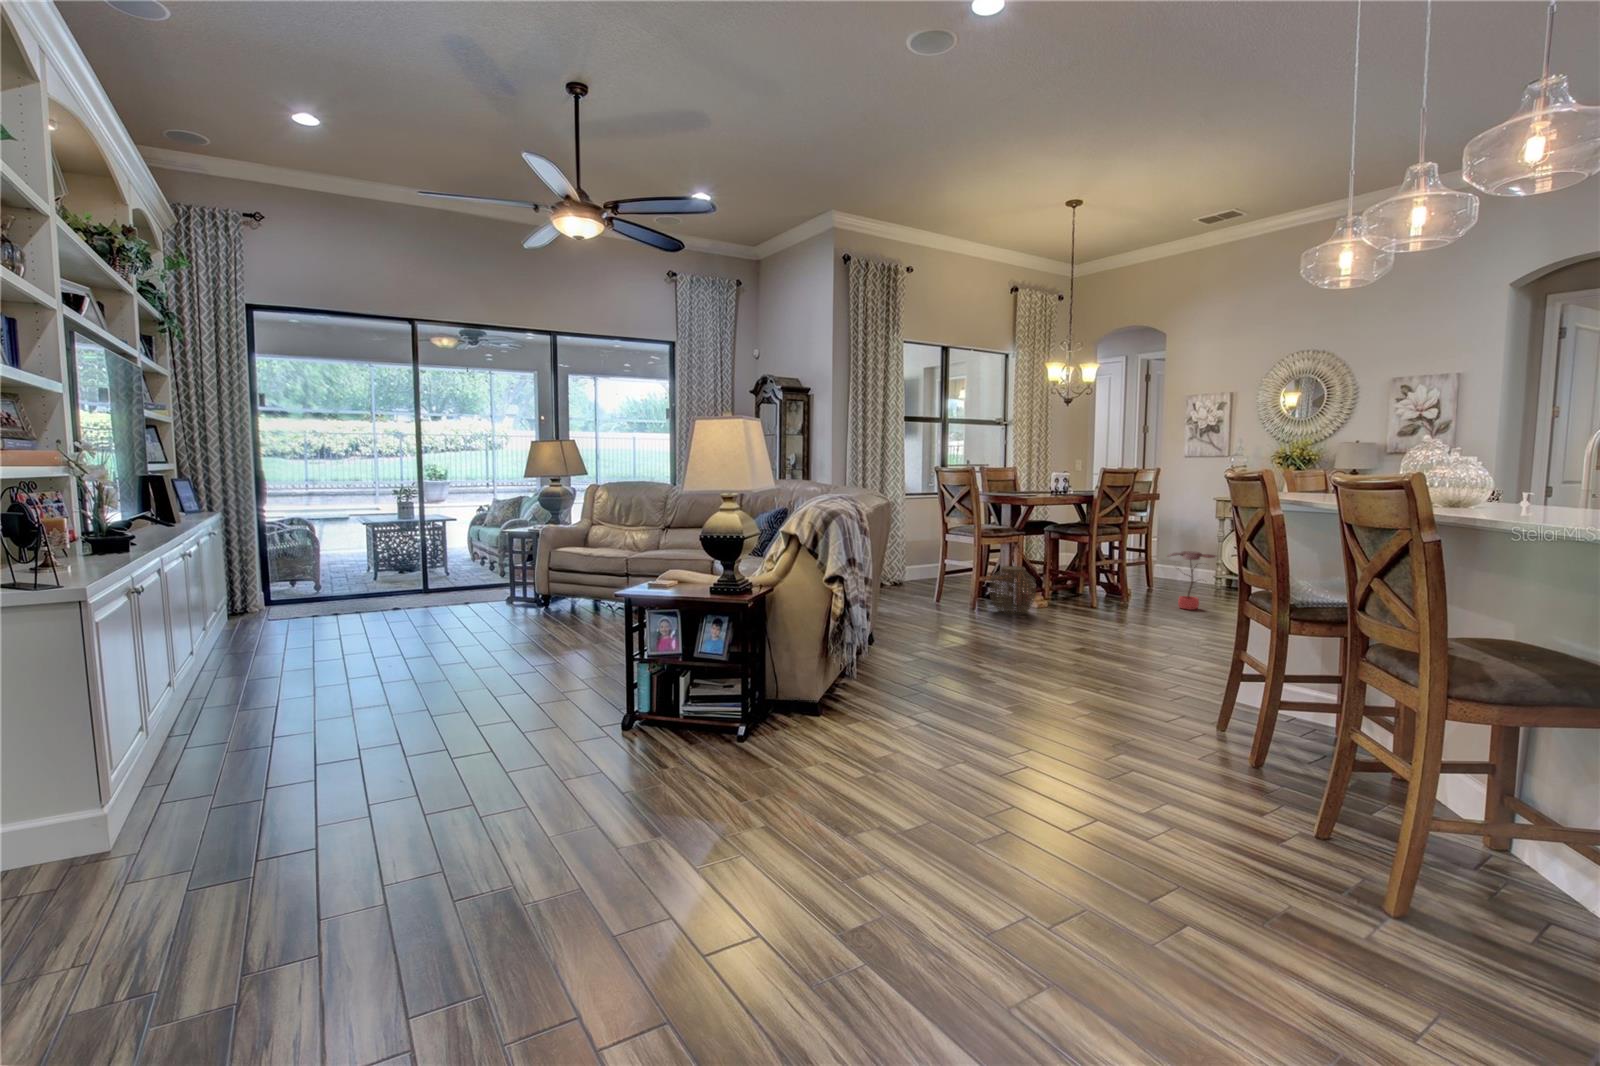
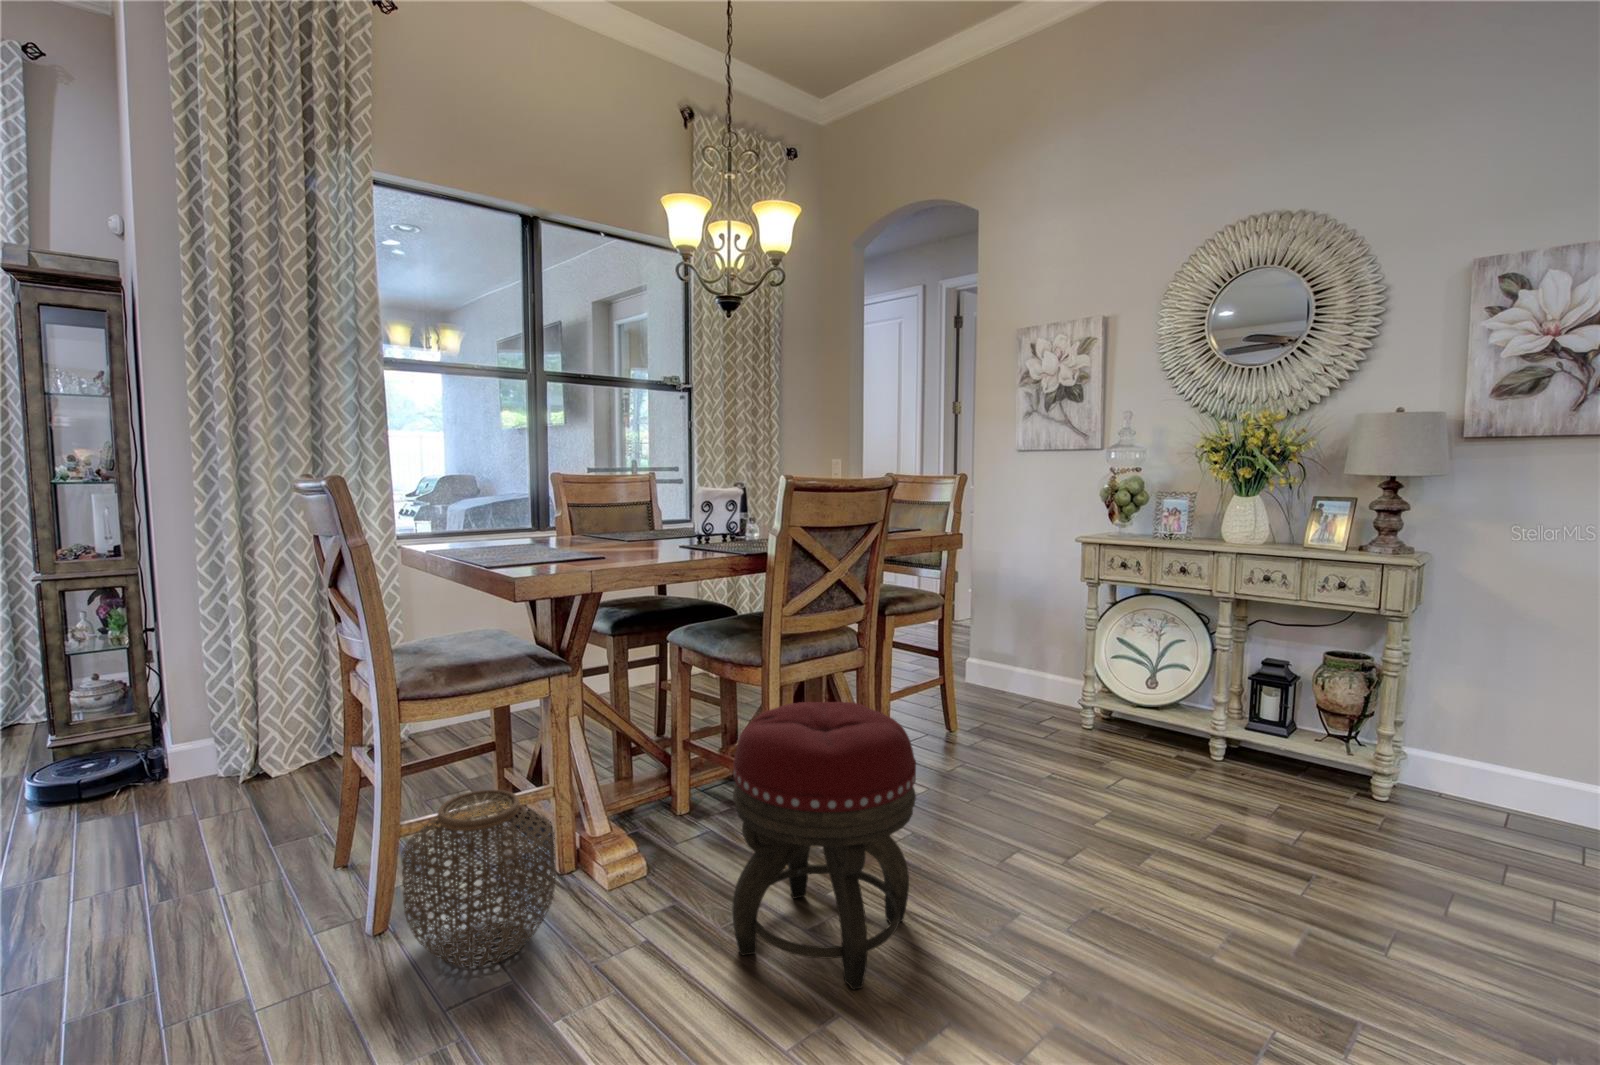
footstool: none [1094,543,1158,622] -> present [732,702,916,990]
potted plant: present [1168,551,1216,610] -> none [960,698,1086,865]

